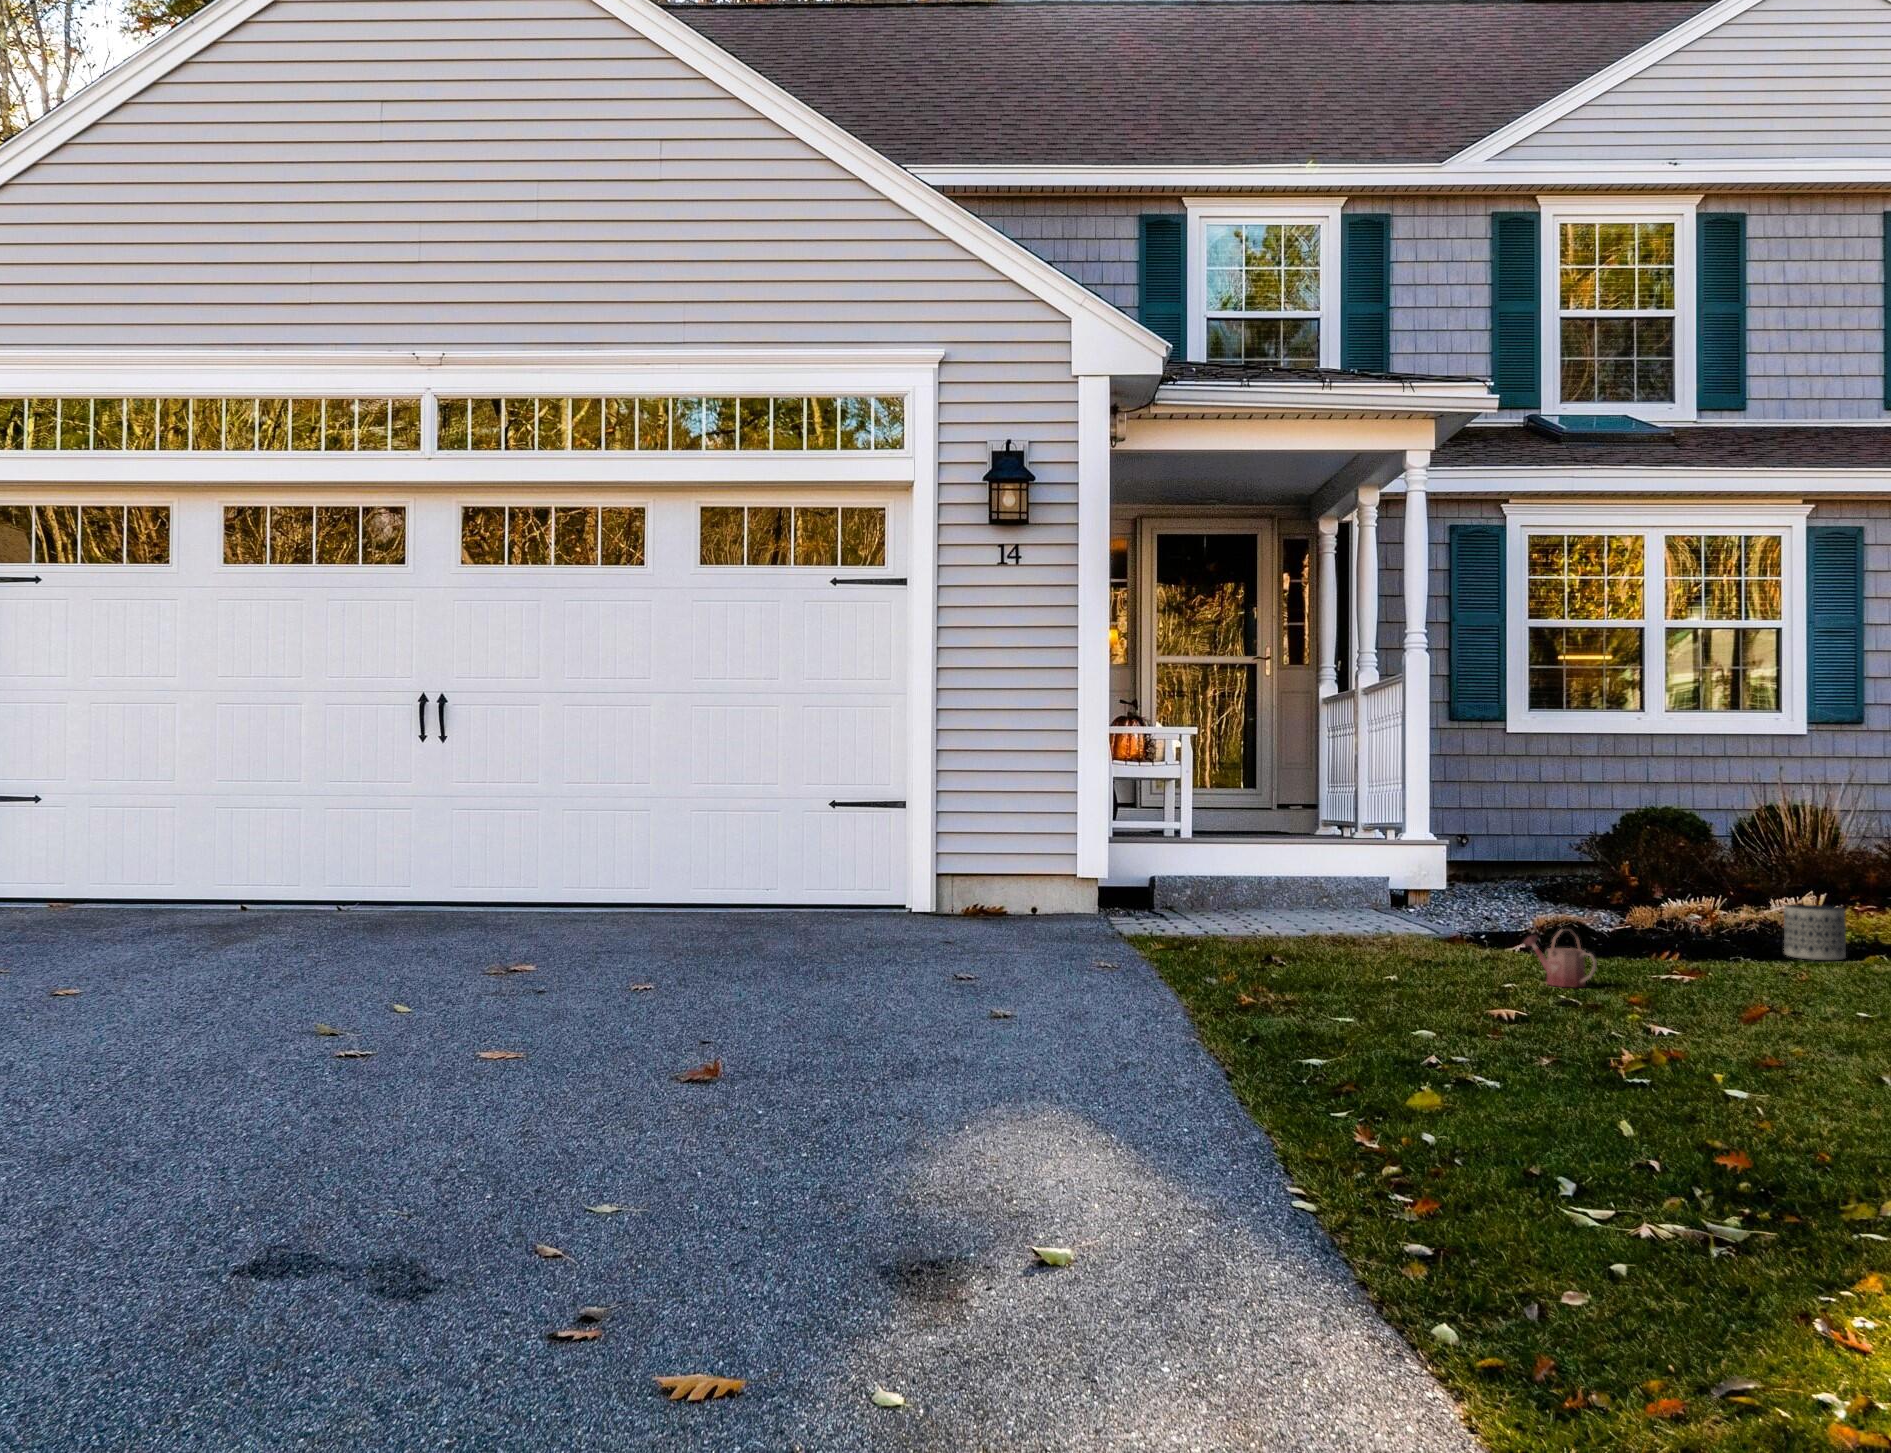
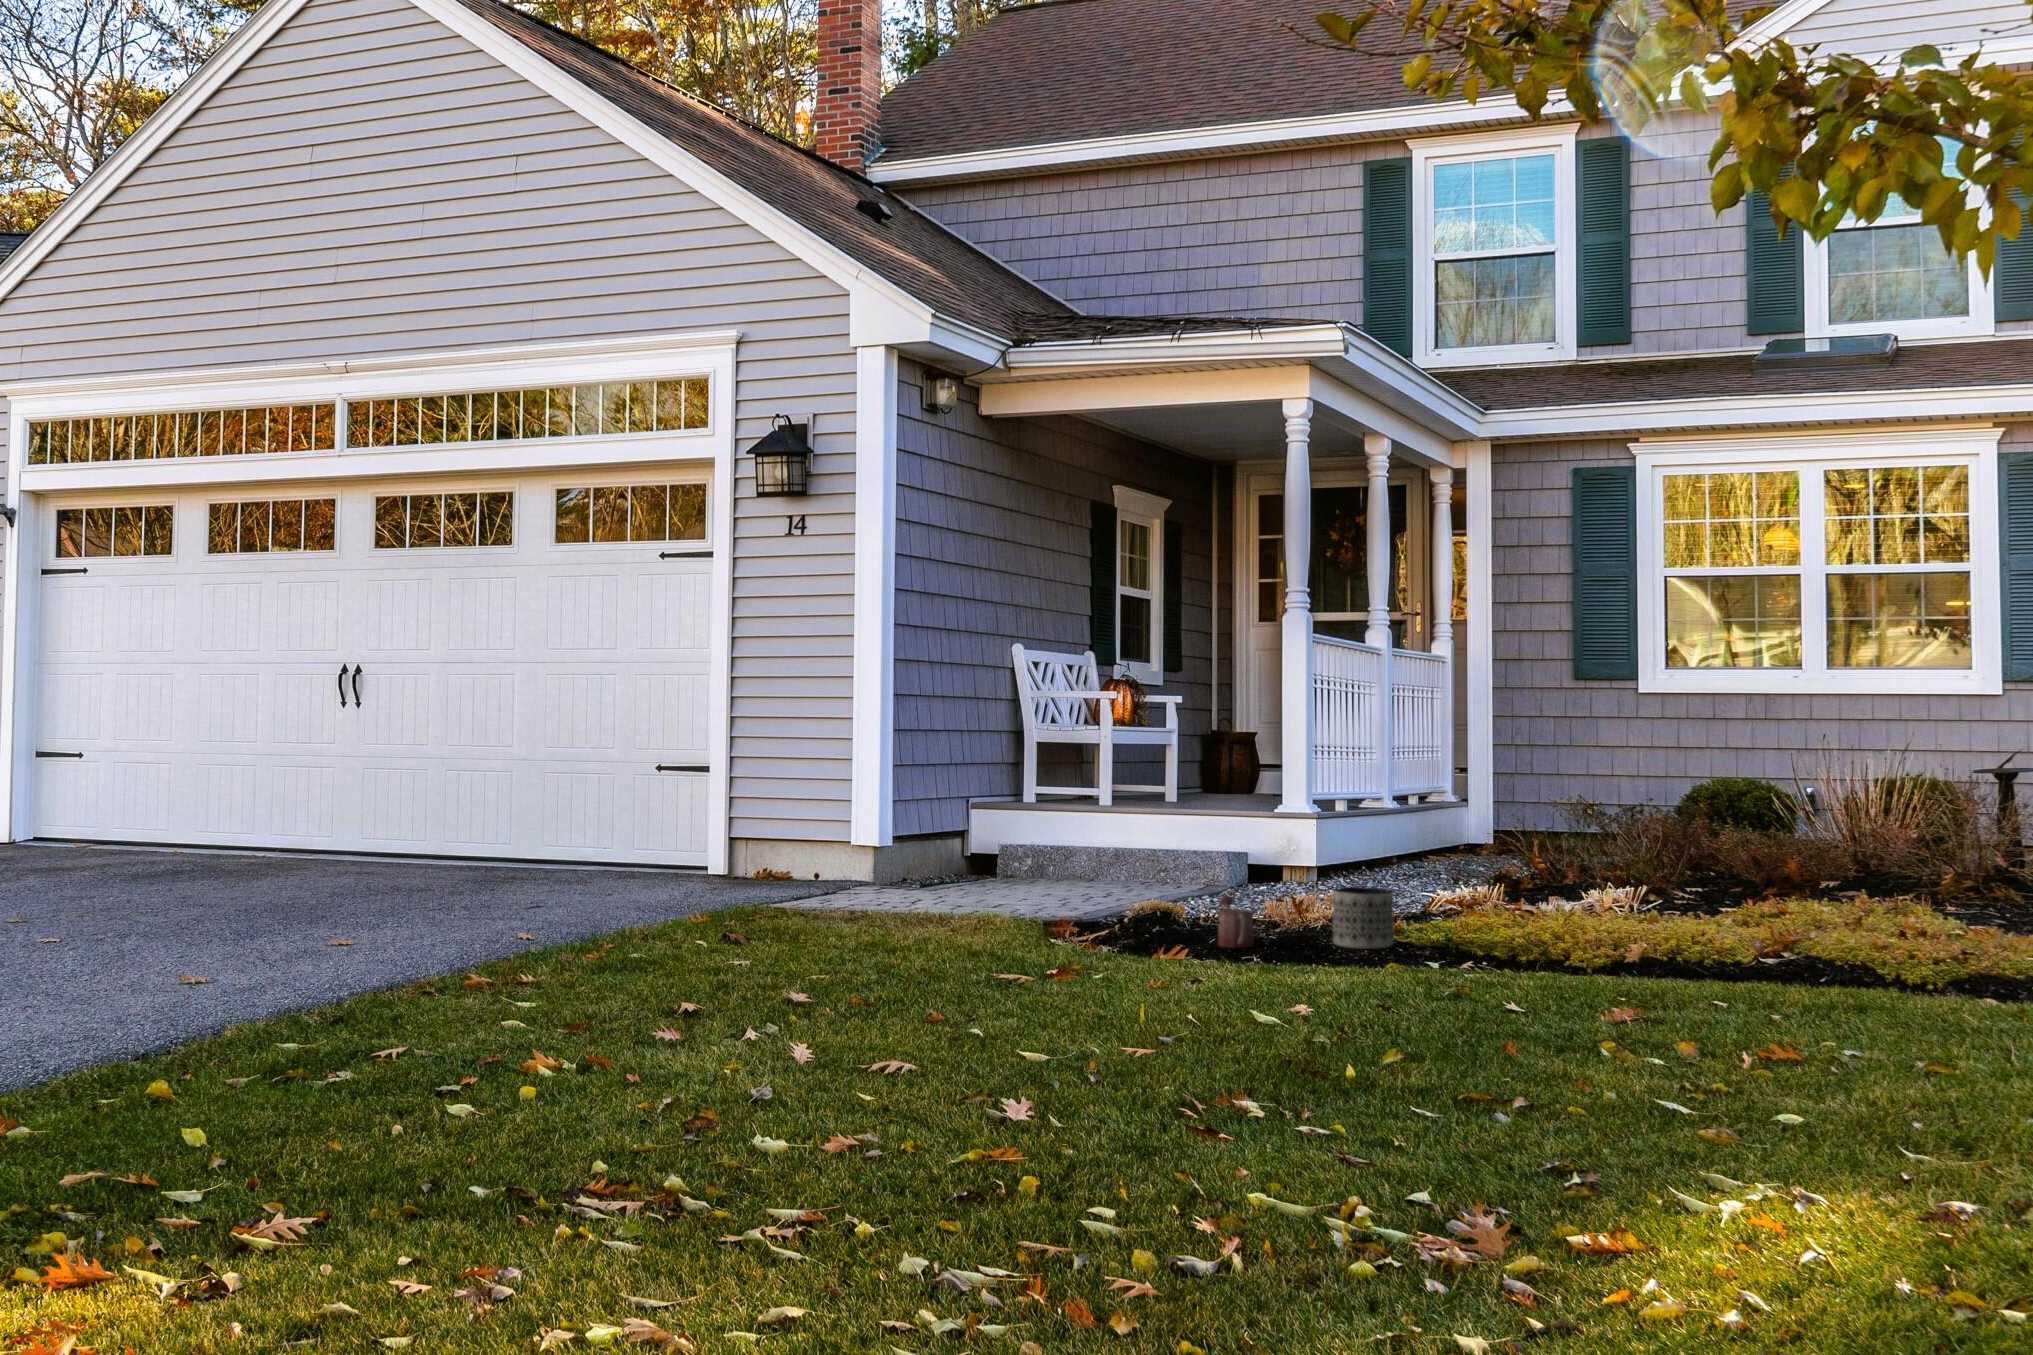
watering can: present [1523,929,1597,988] -> present [1216,891,1256,948]

